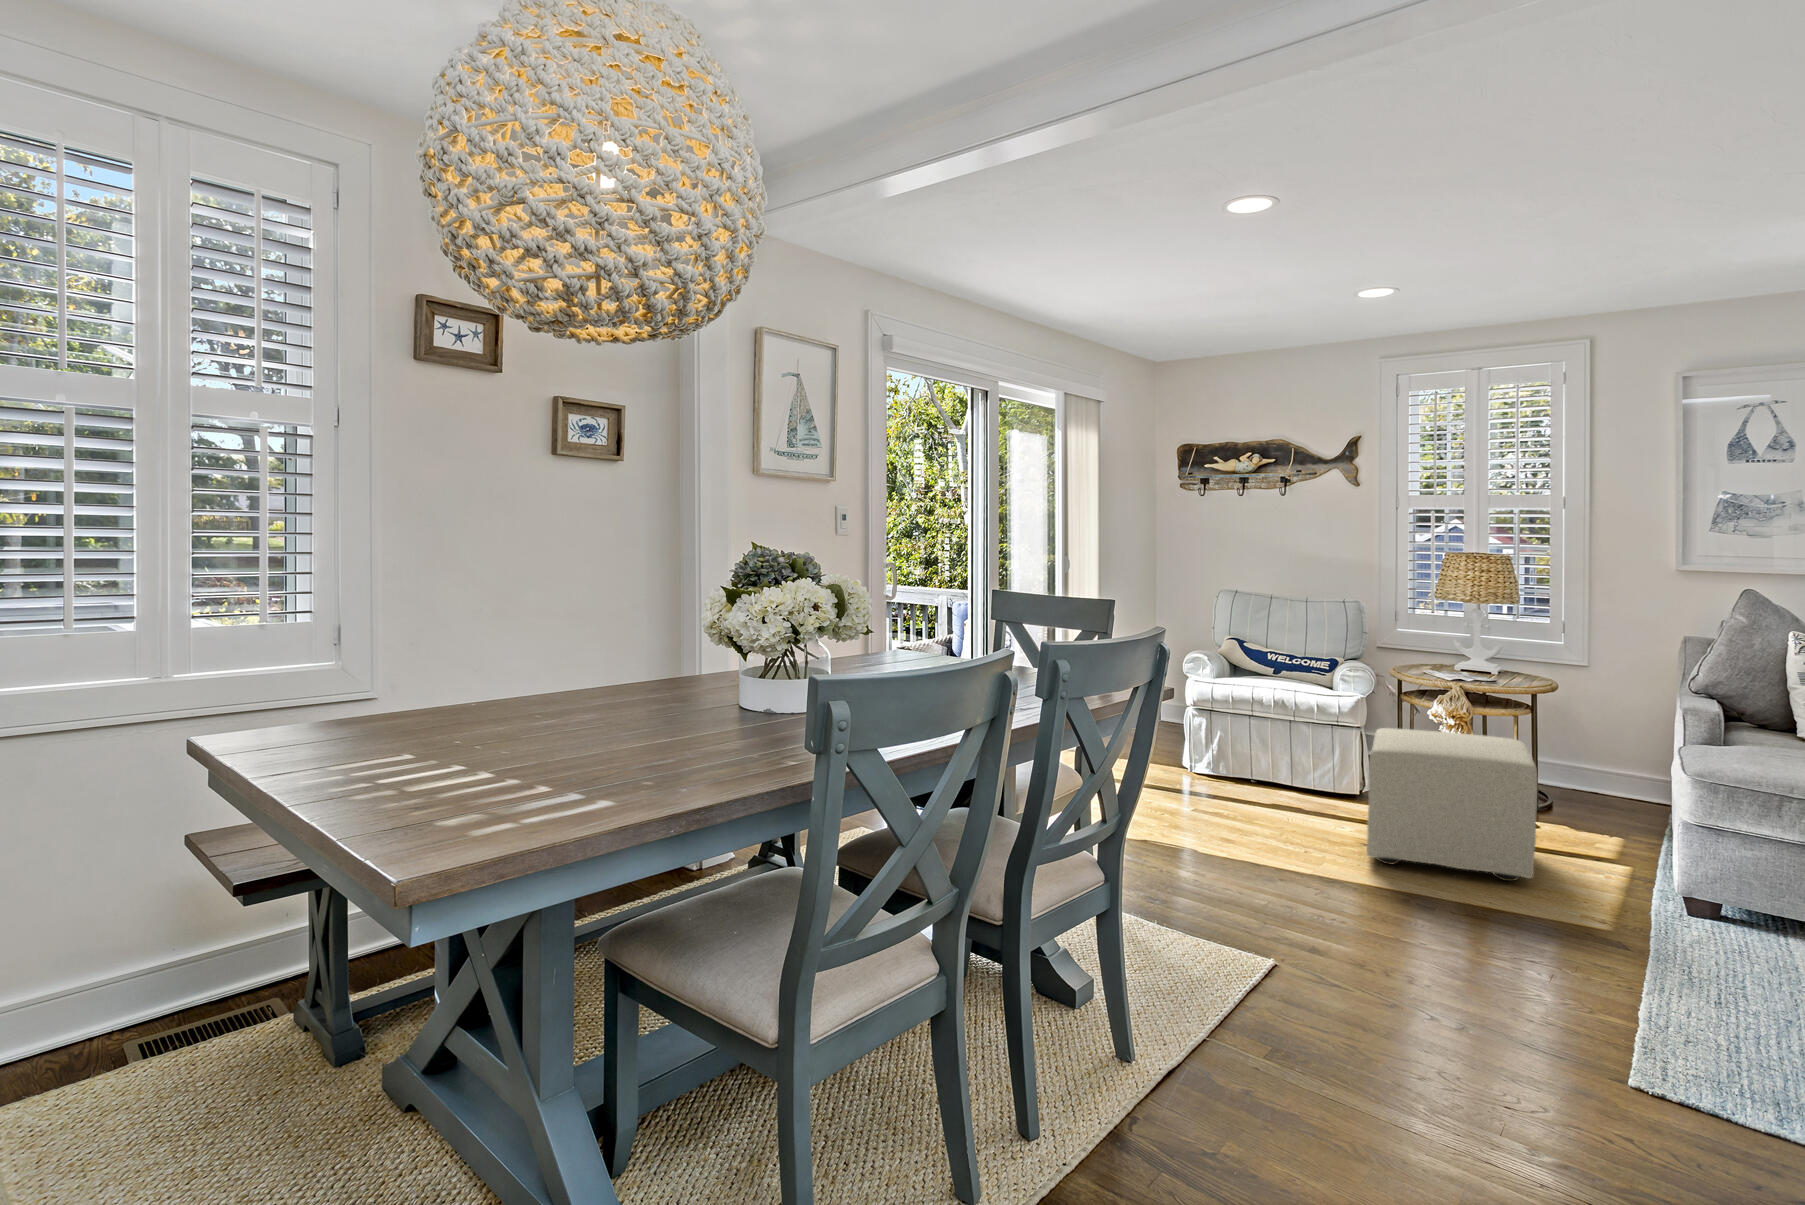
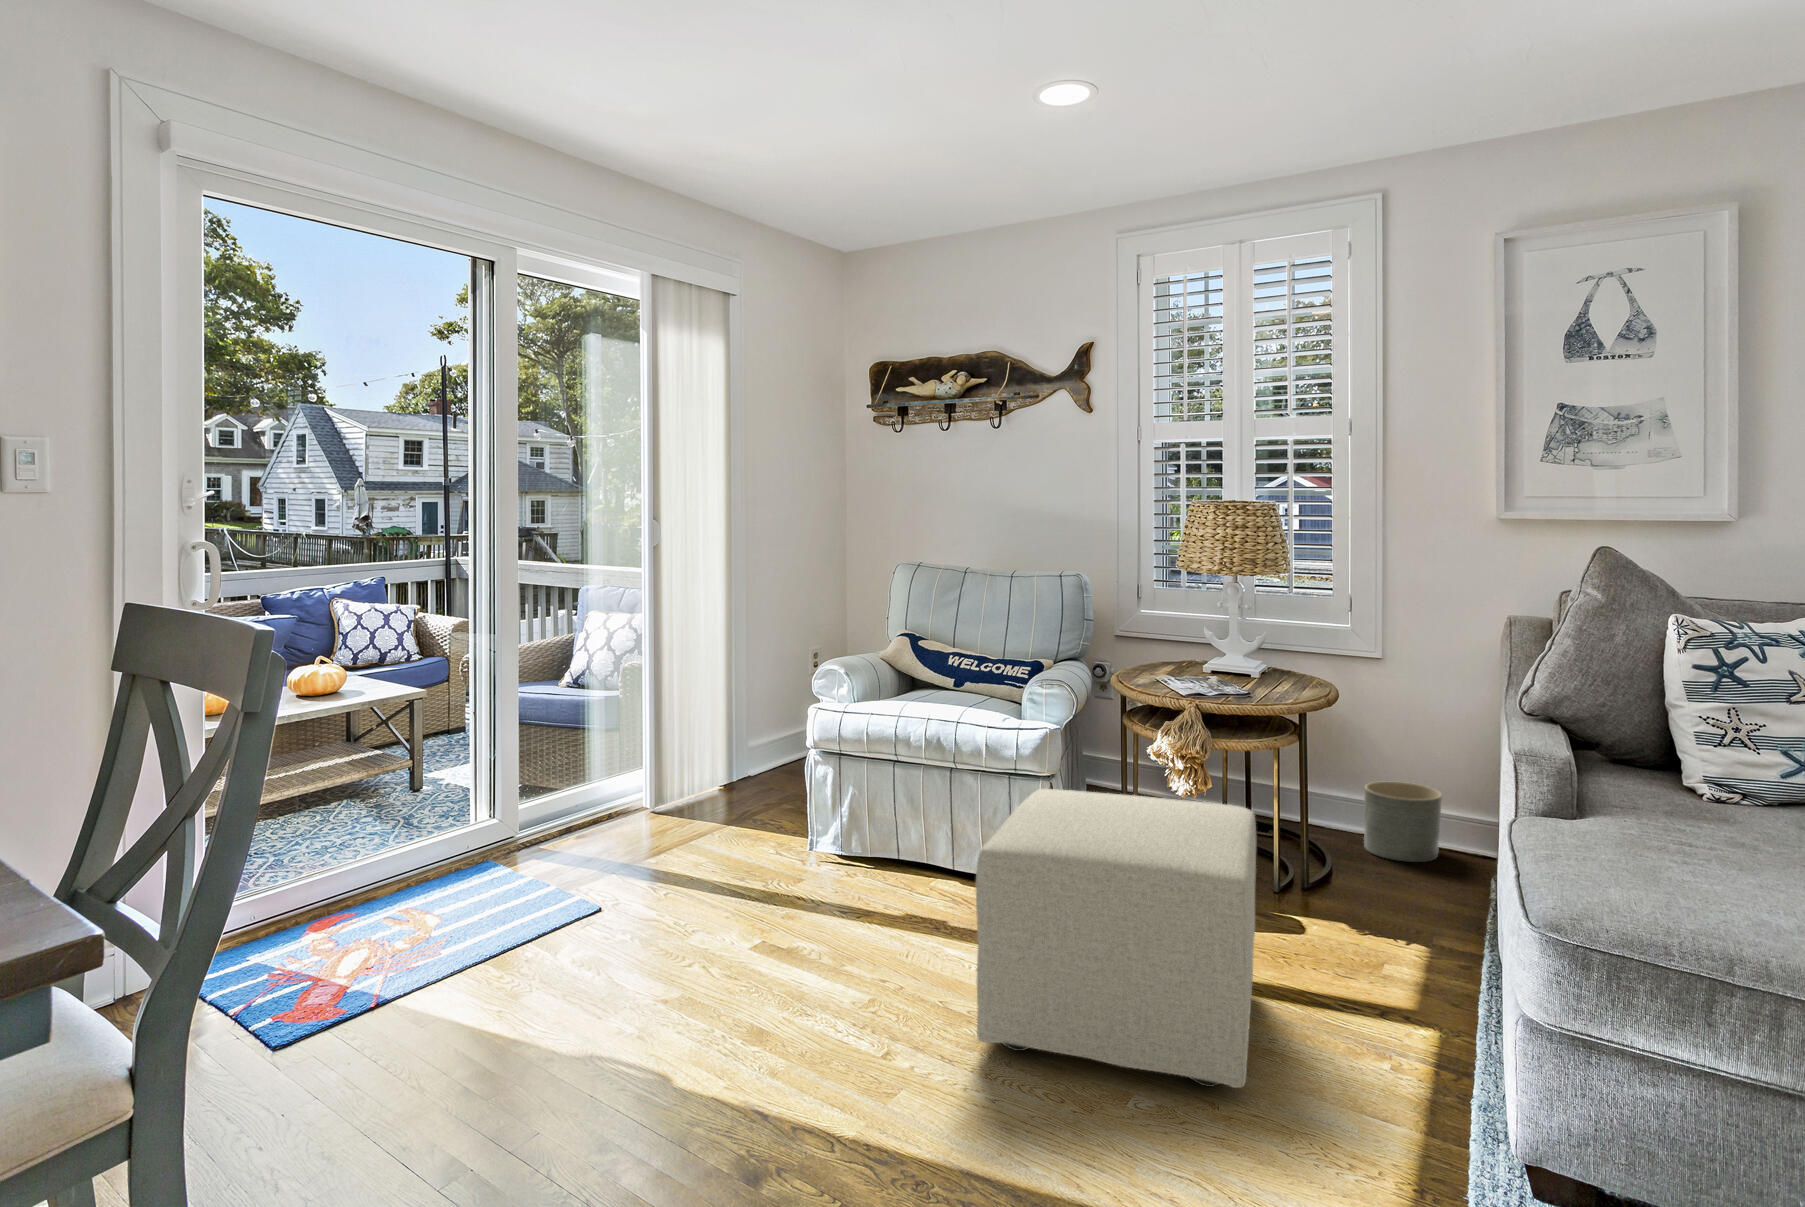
planter: none [1574,746,1633,799] -> present [1364,781,1442,862]

